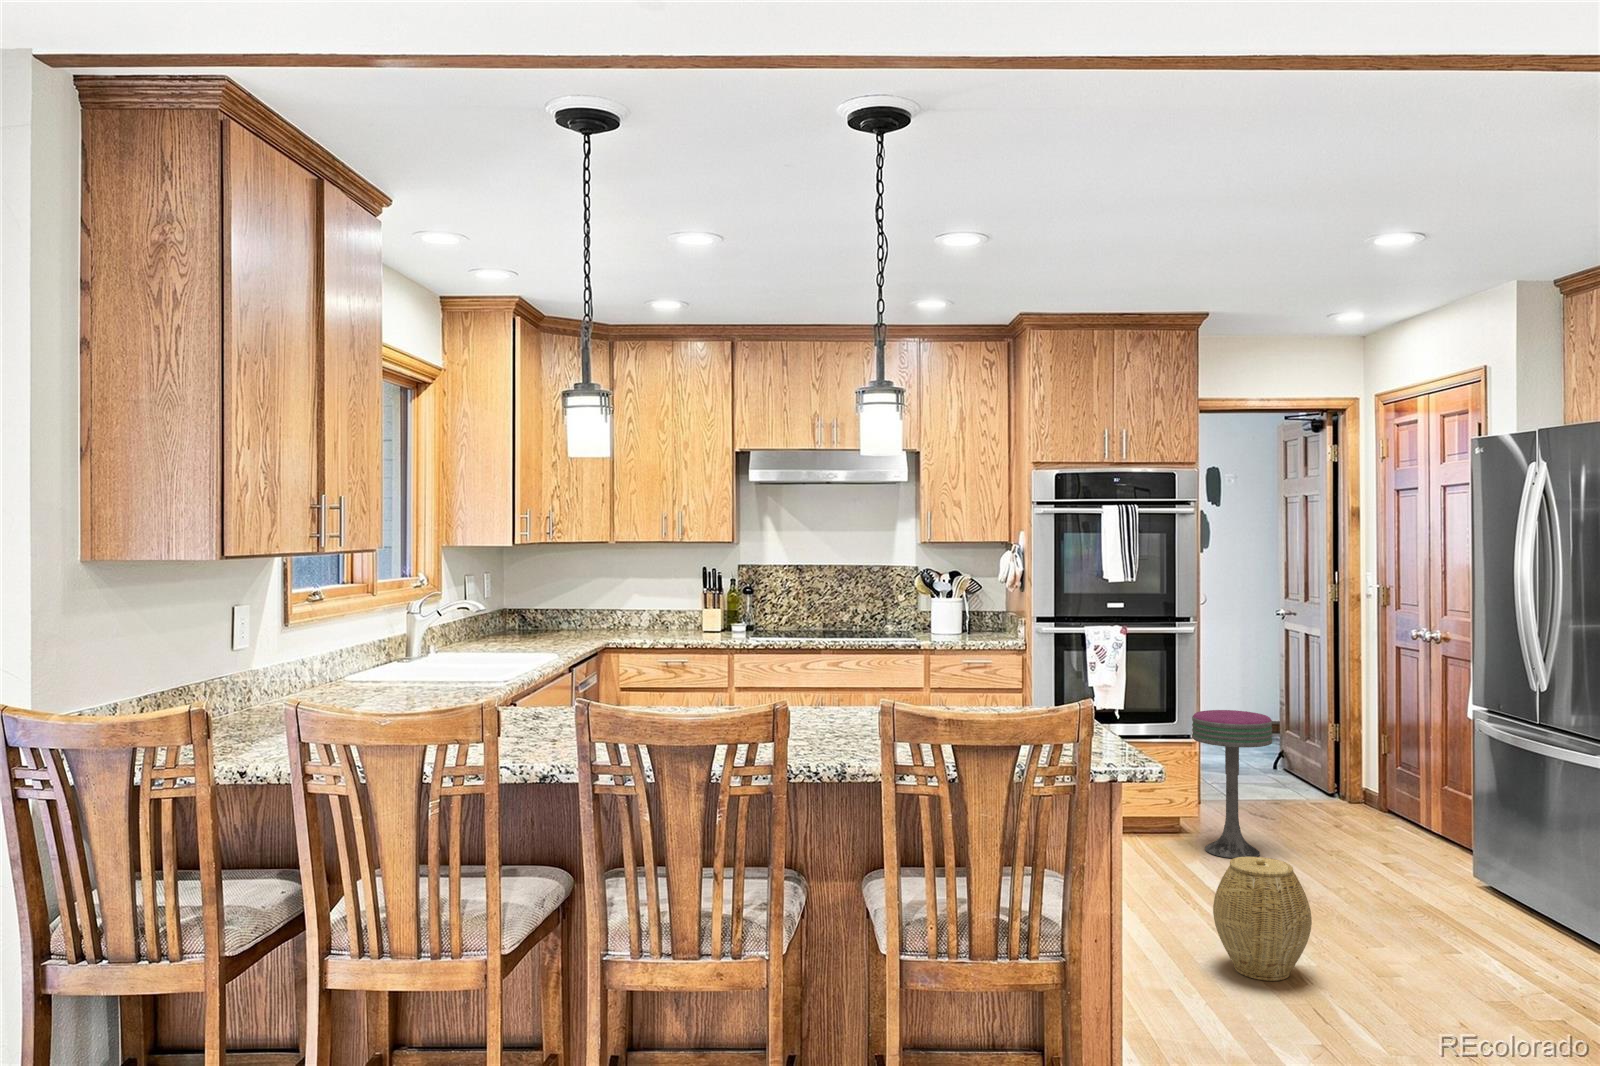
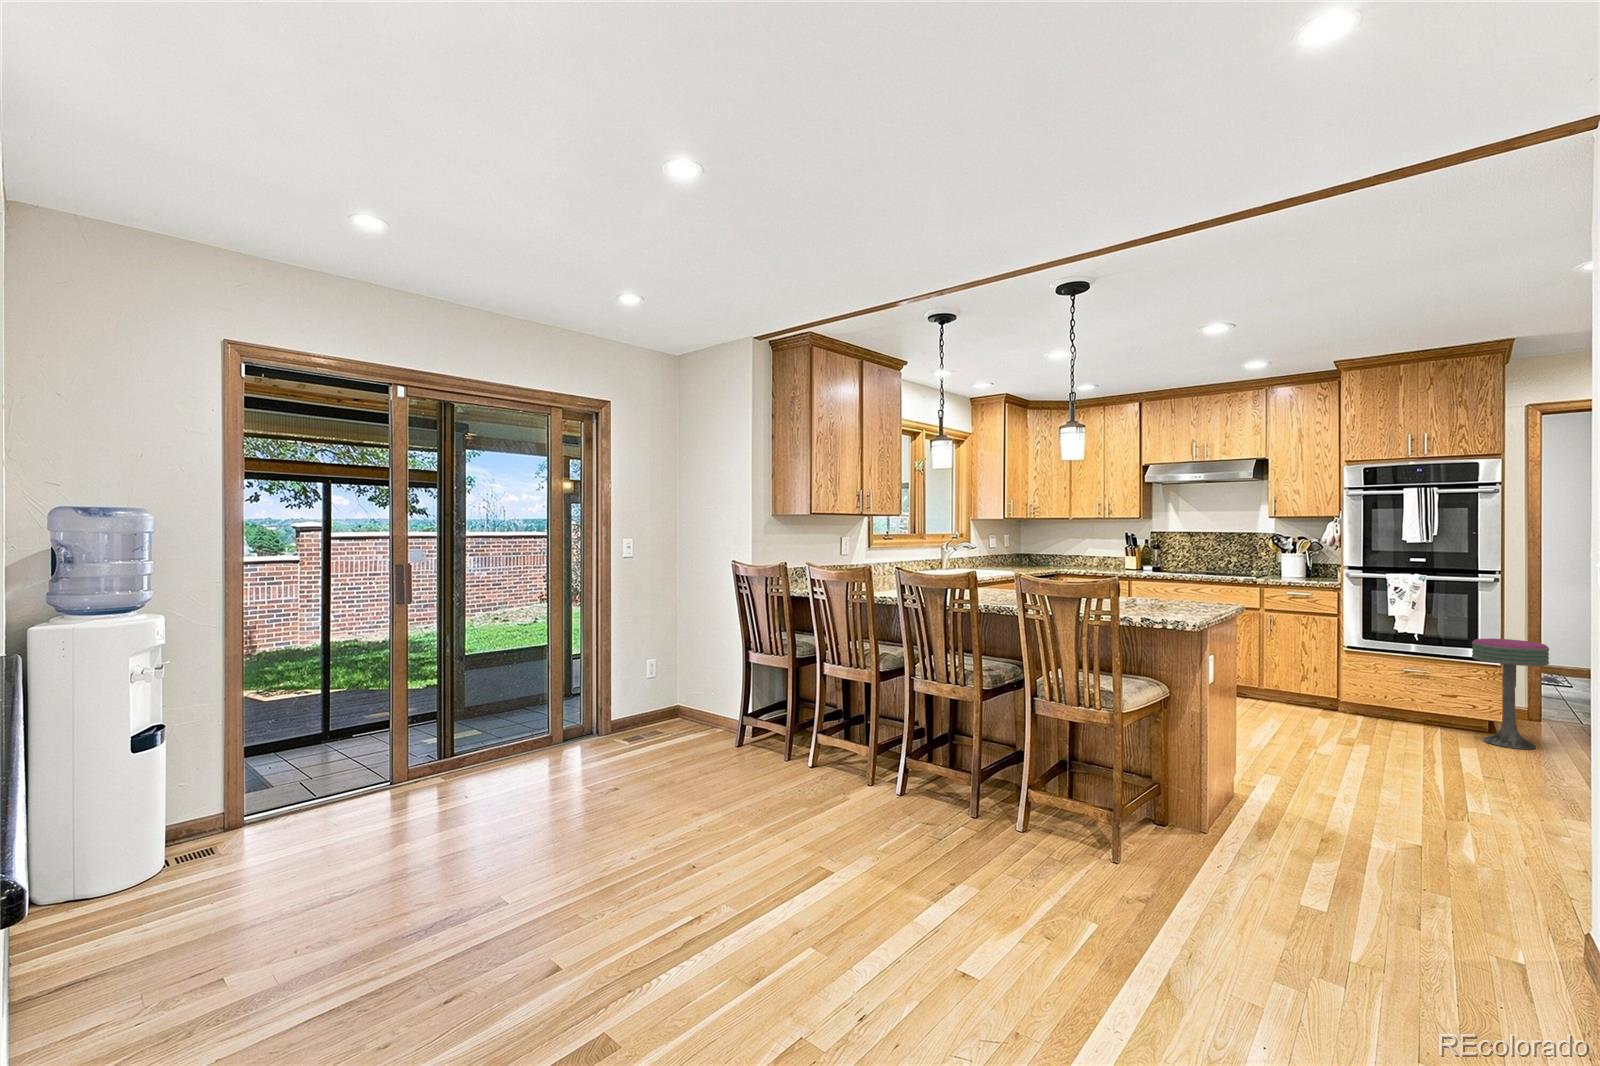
woven basket: present [1213,857,1312,981] -> none [1375,714,1452,793]

